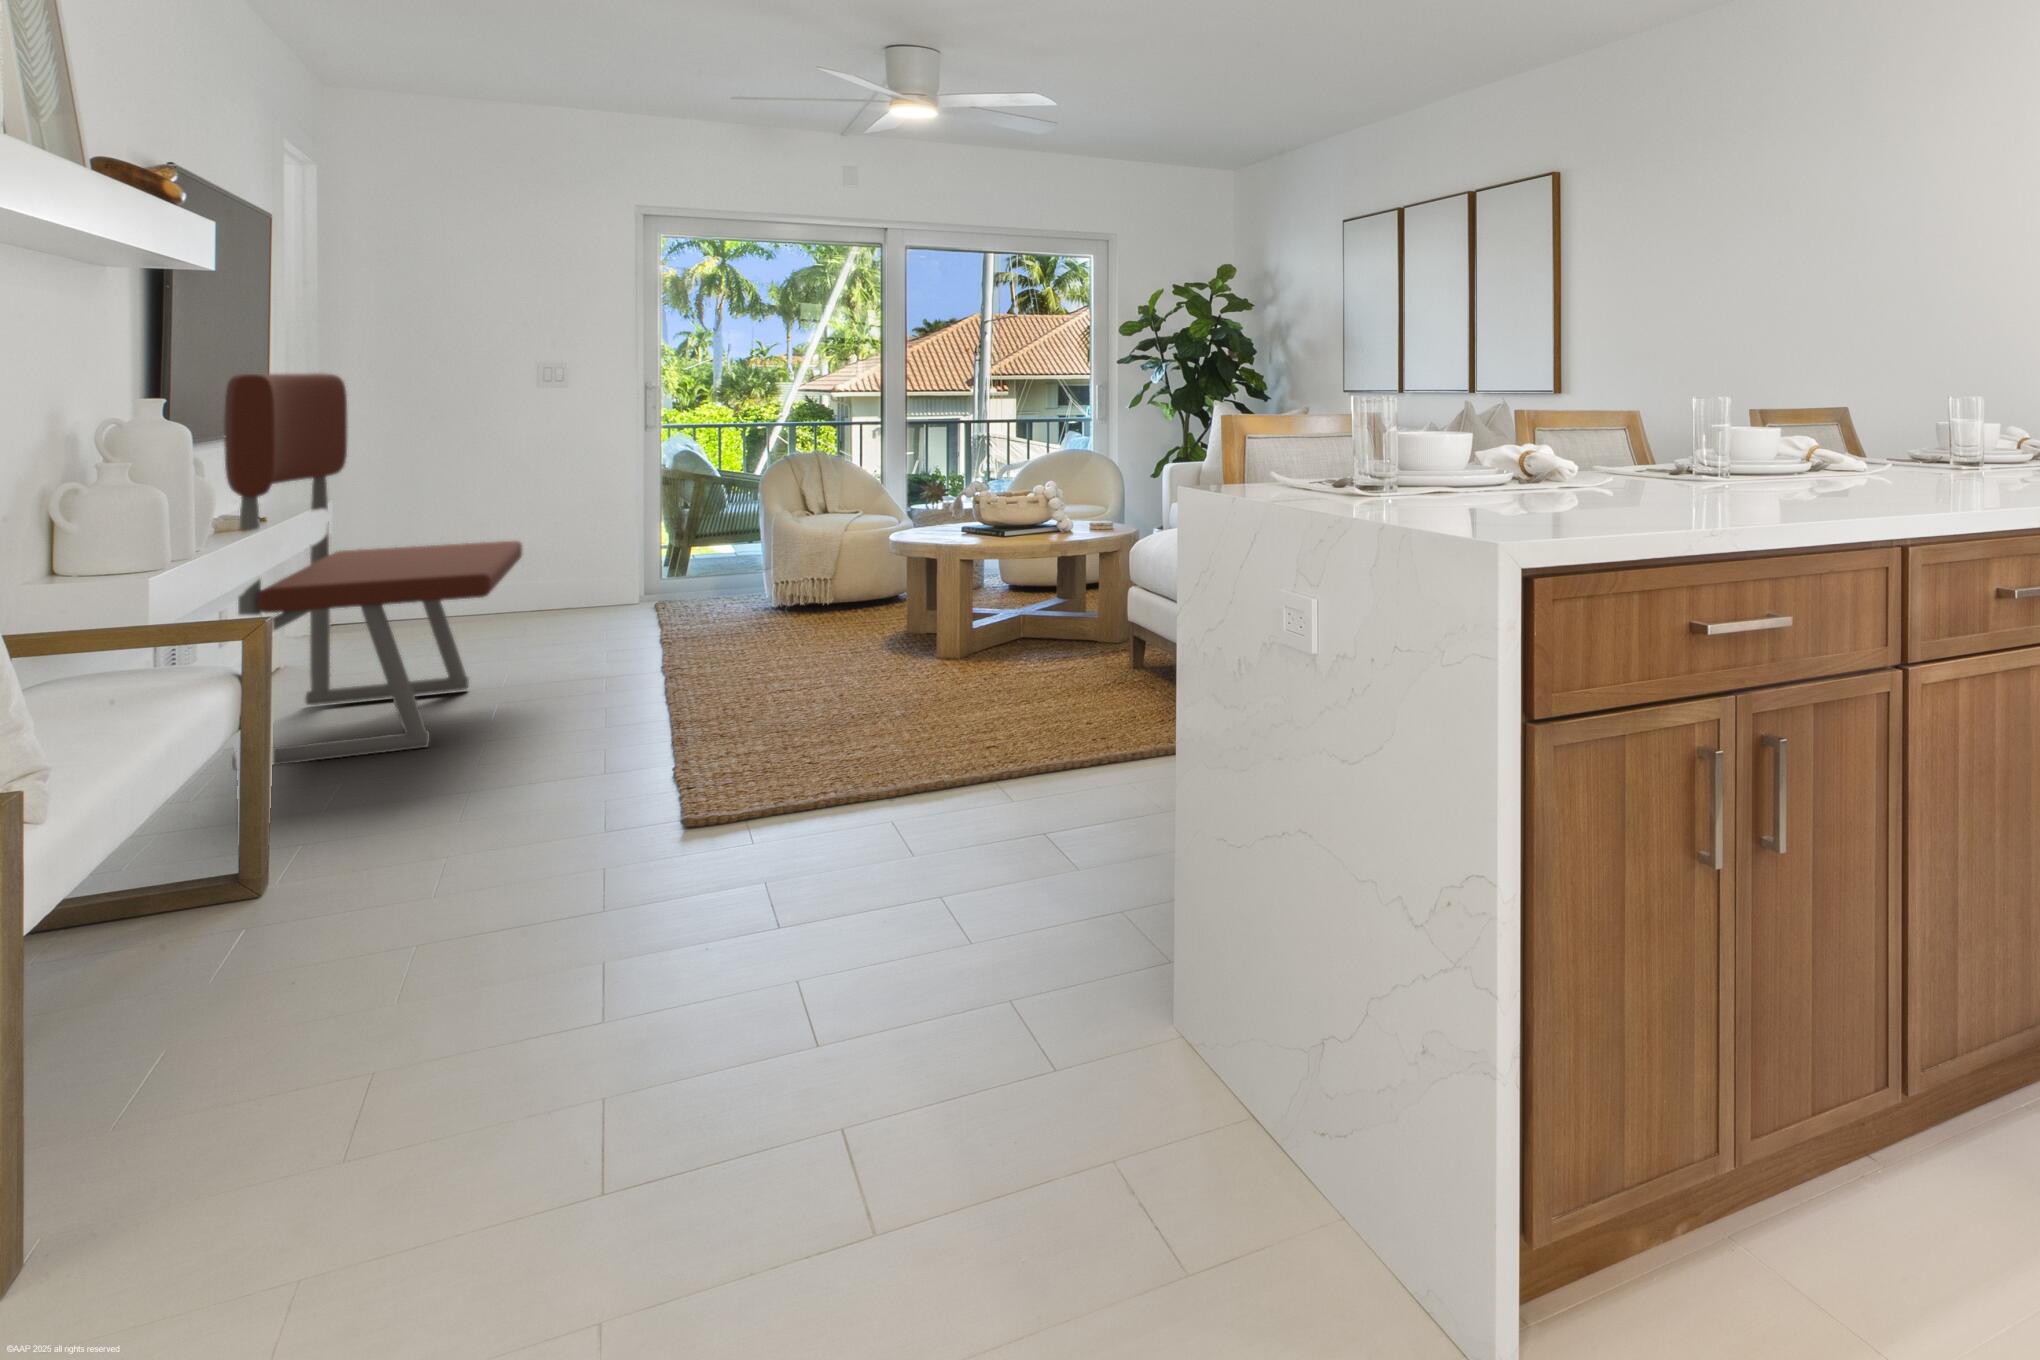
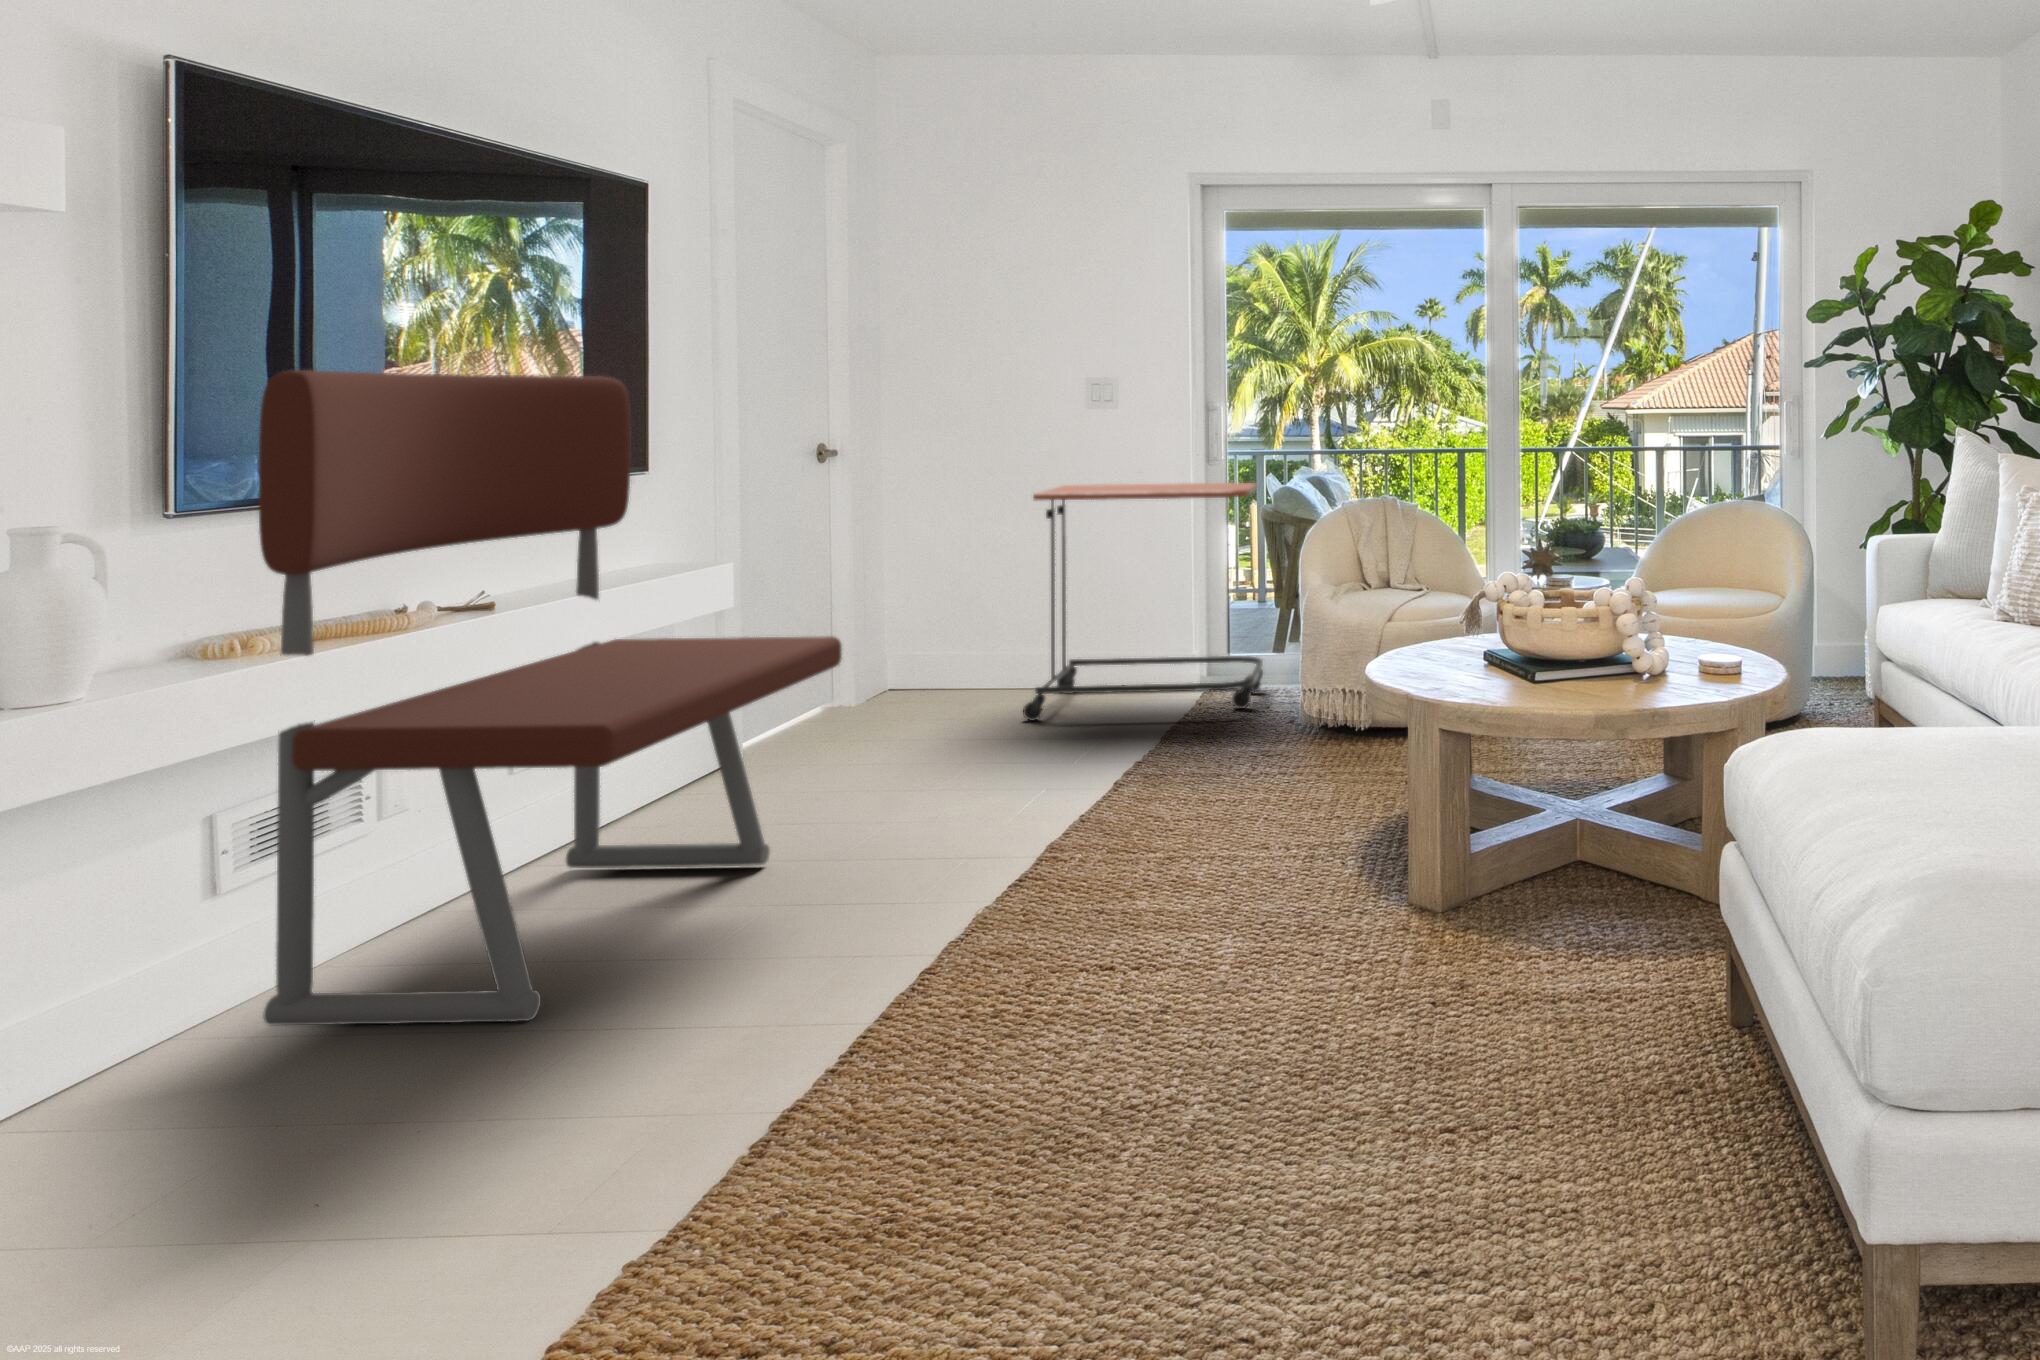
side table: none [547,445,733,619] -> present [1023,483,1263,721]

